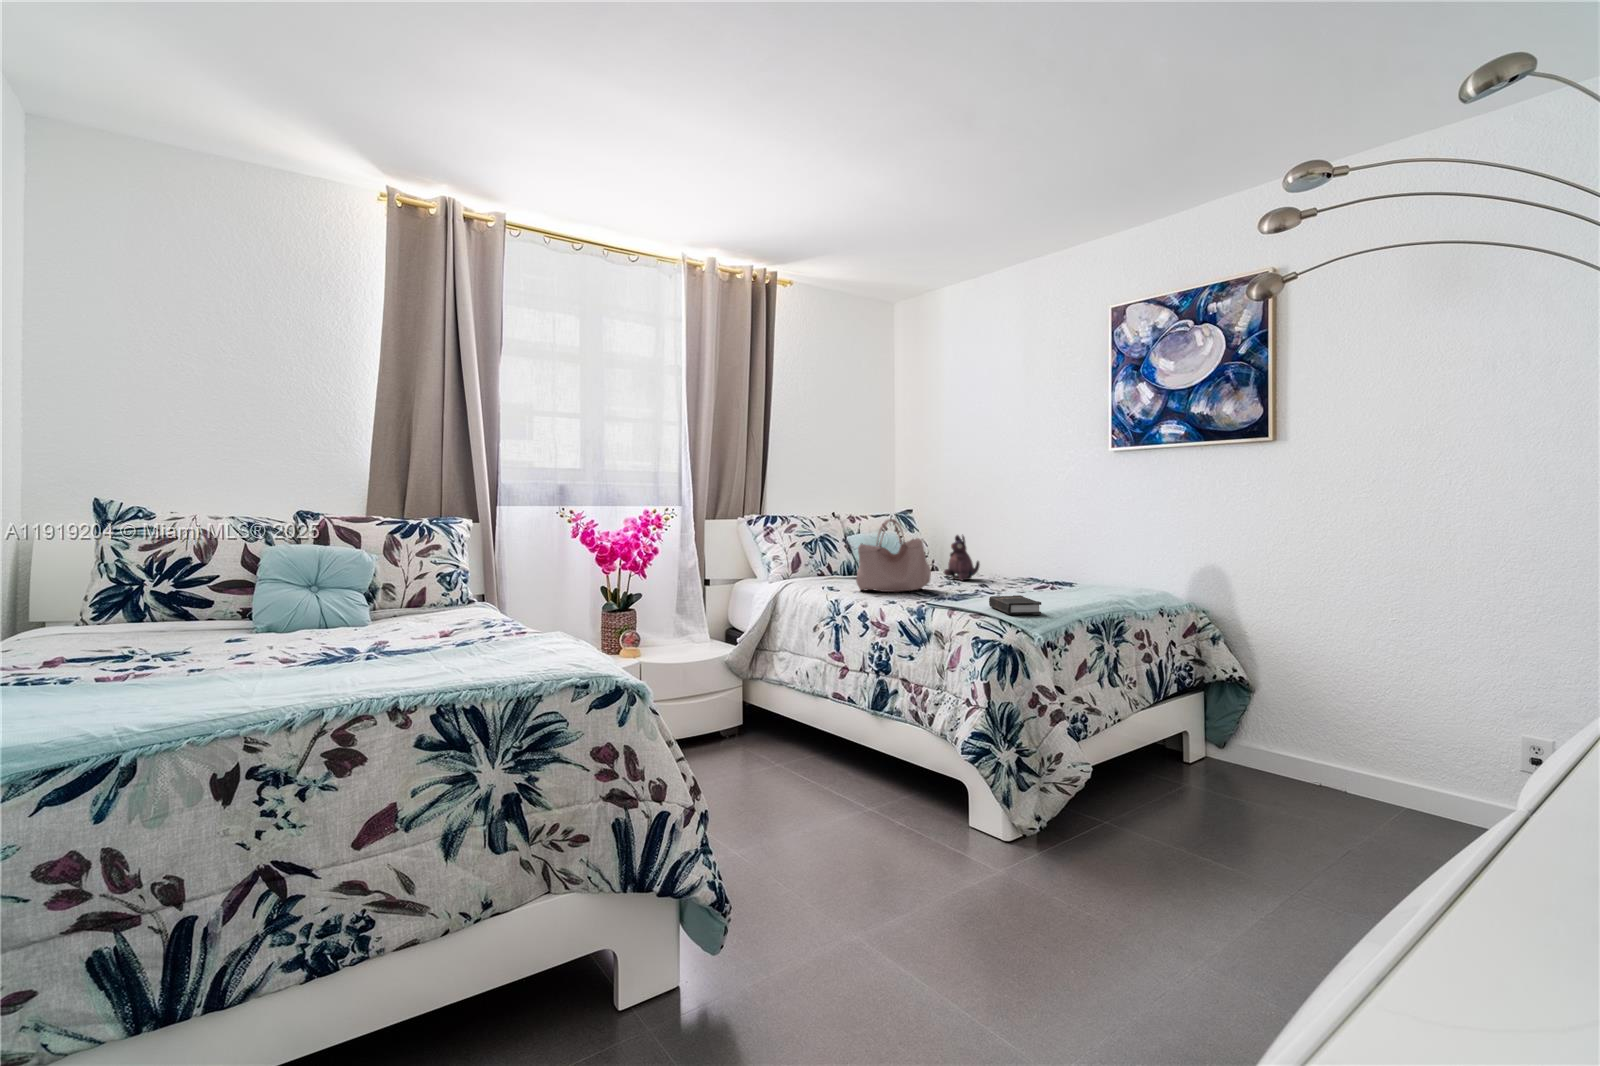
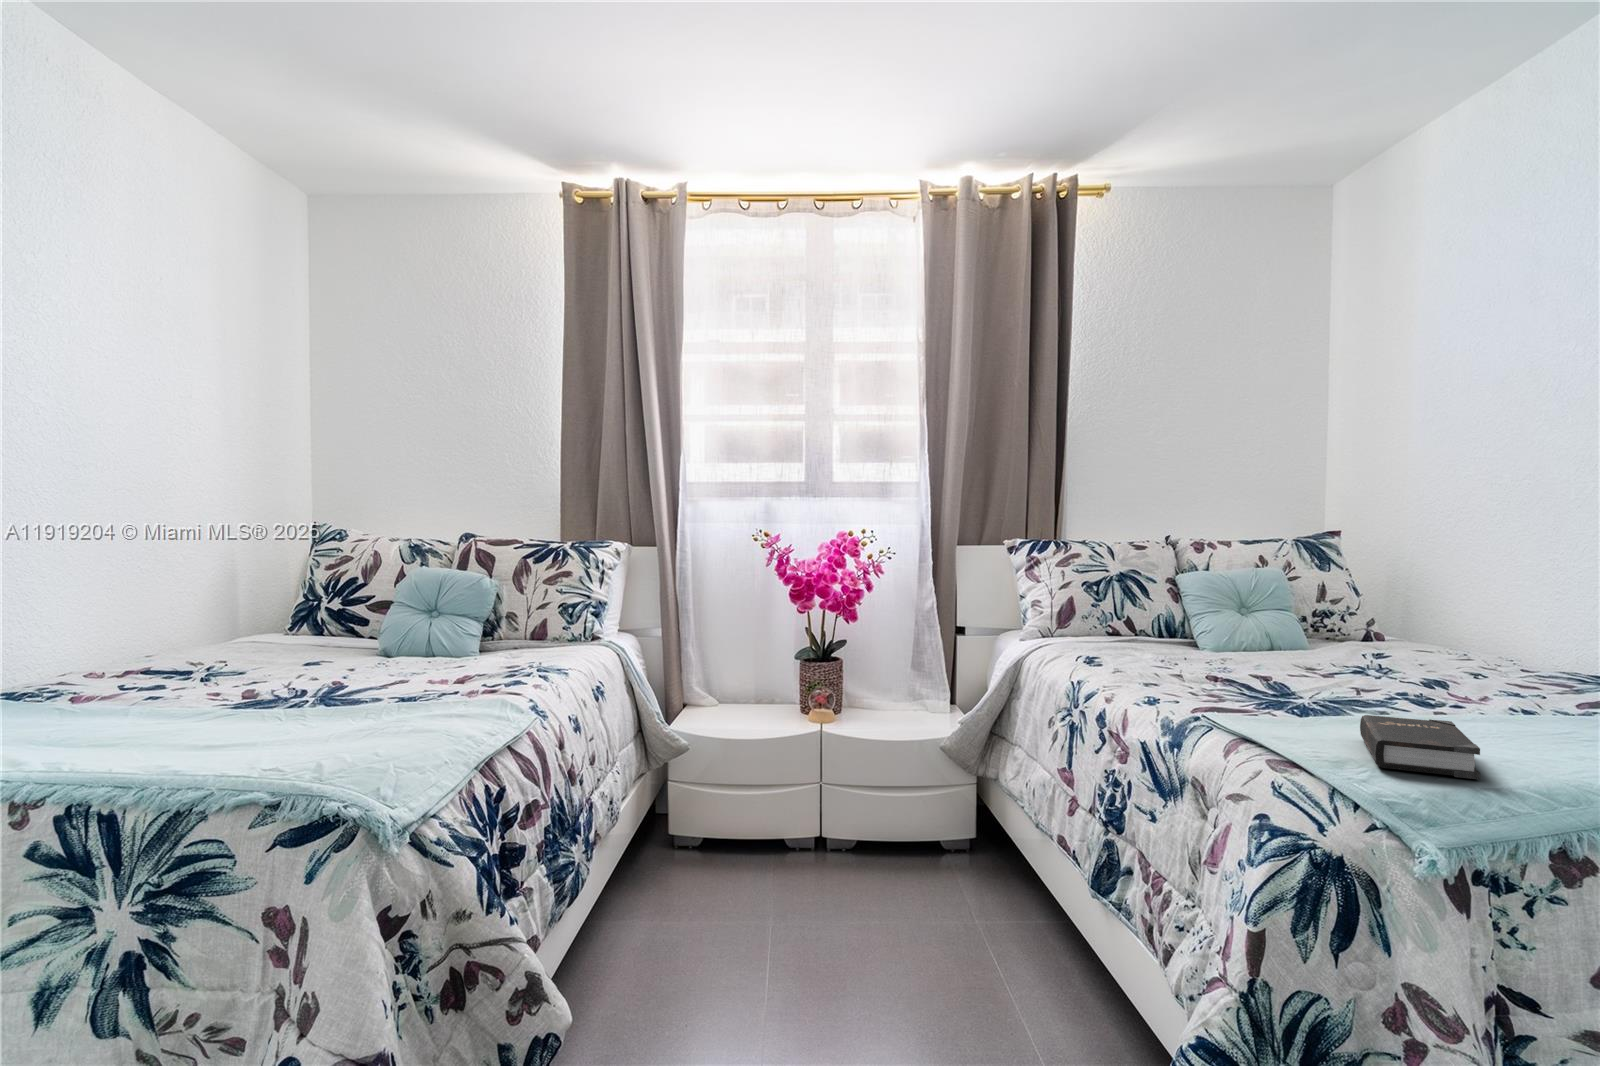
handbag: present [856,519,931,592] -> none [1123,539,1290,680]
plush toy: present [943,535,980,580] -> none [1365,575,1456,669]

